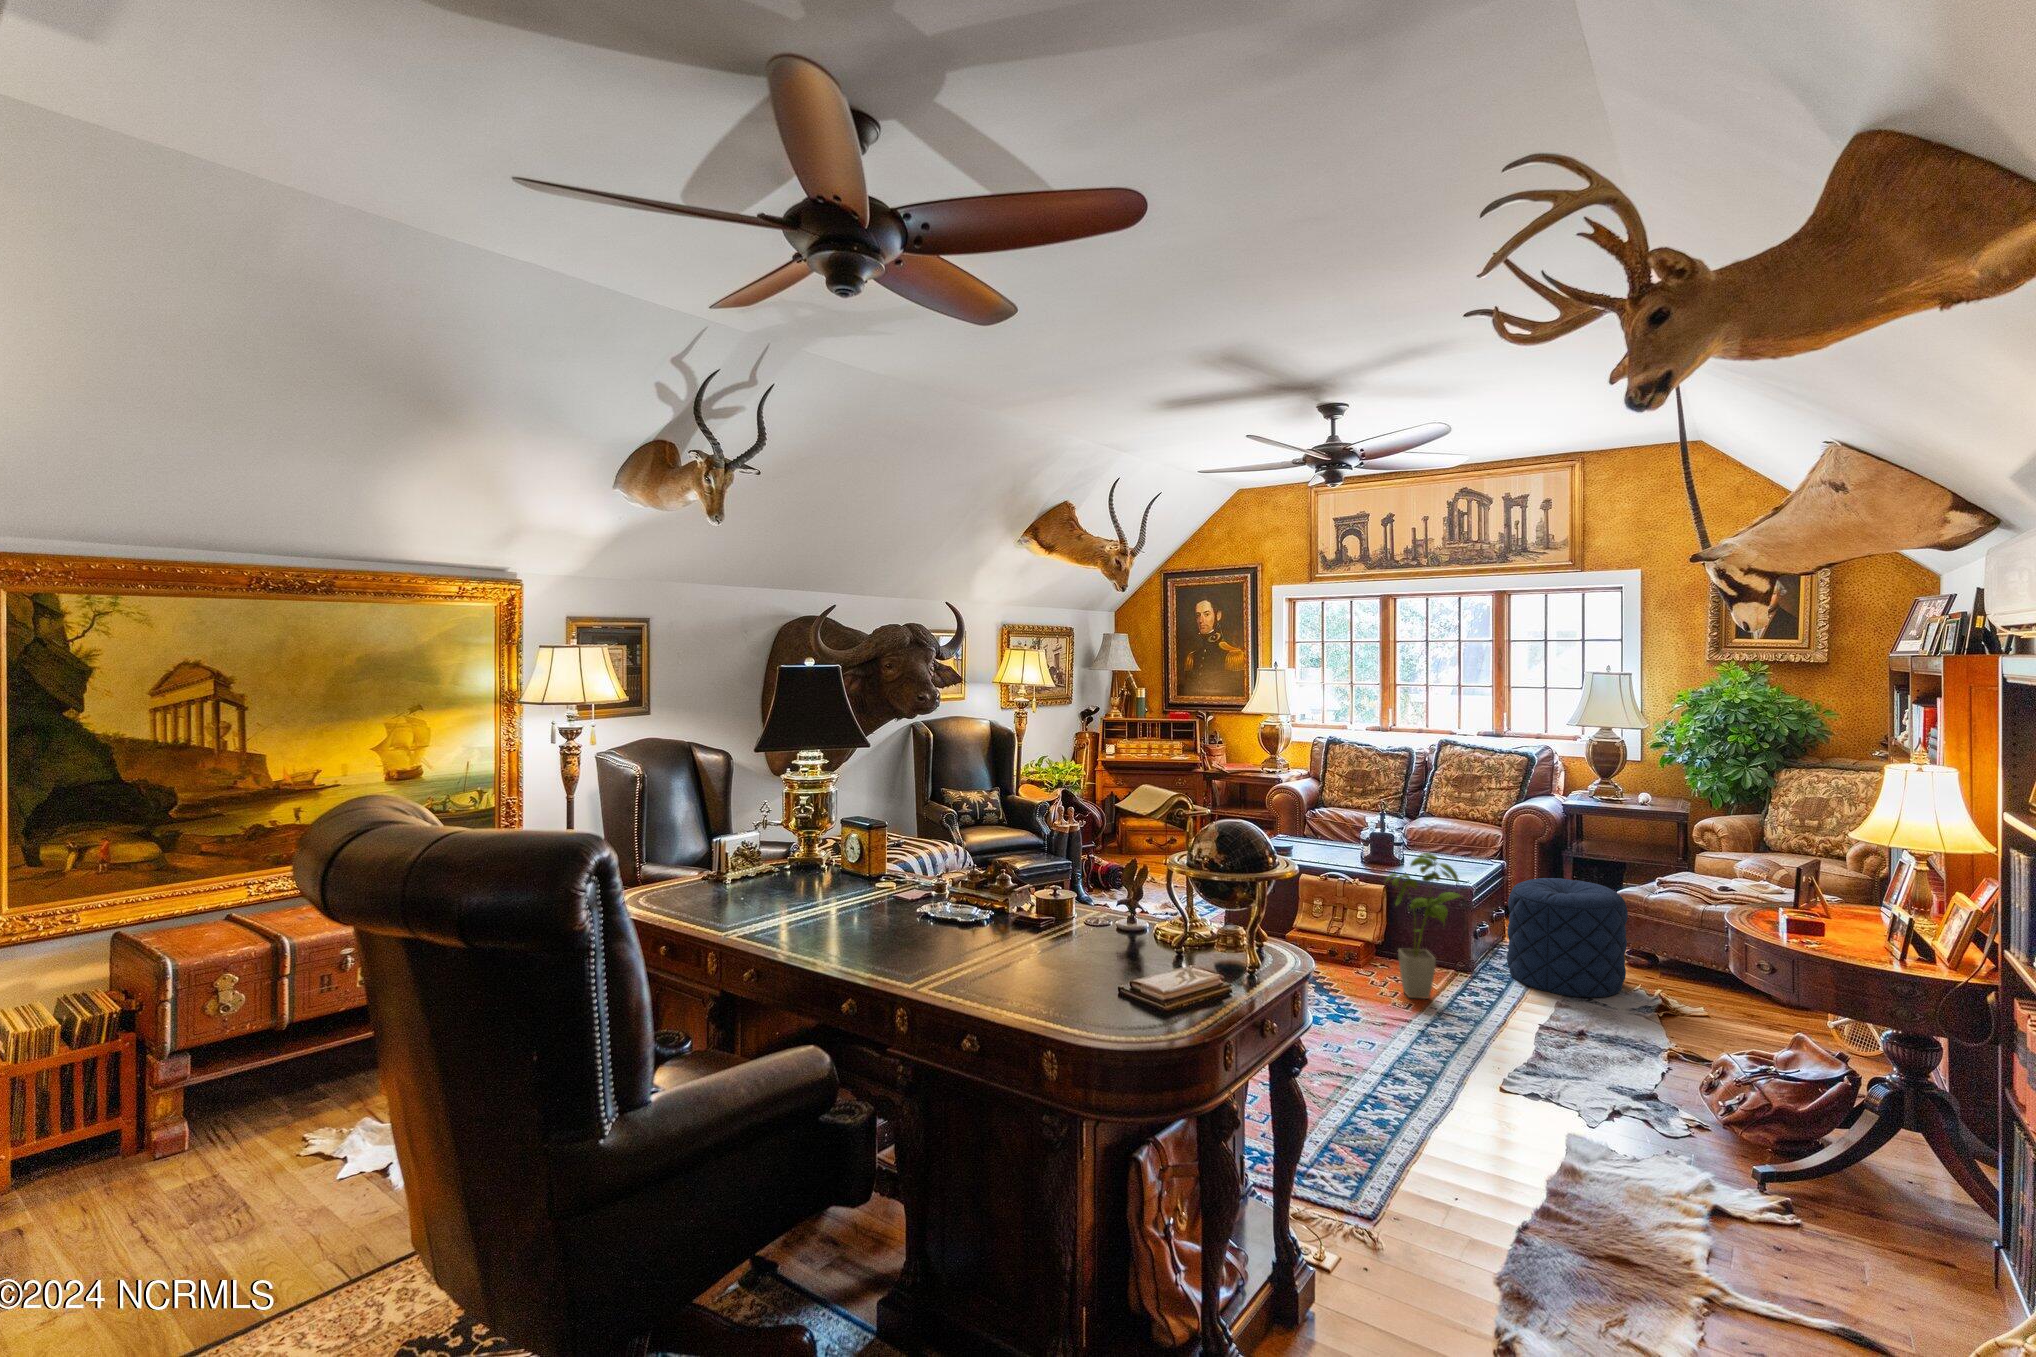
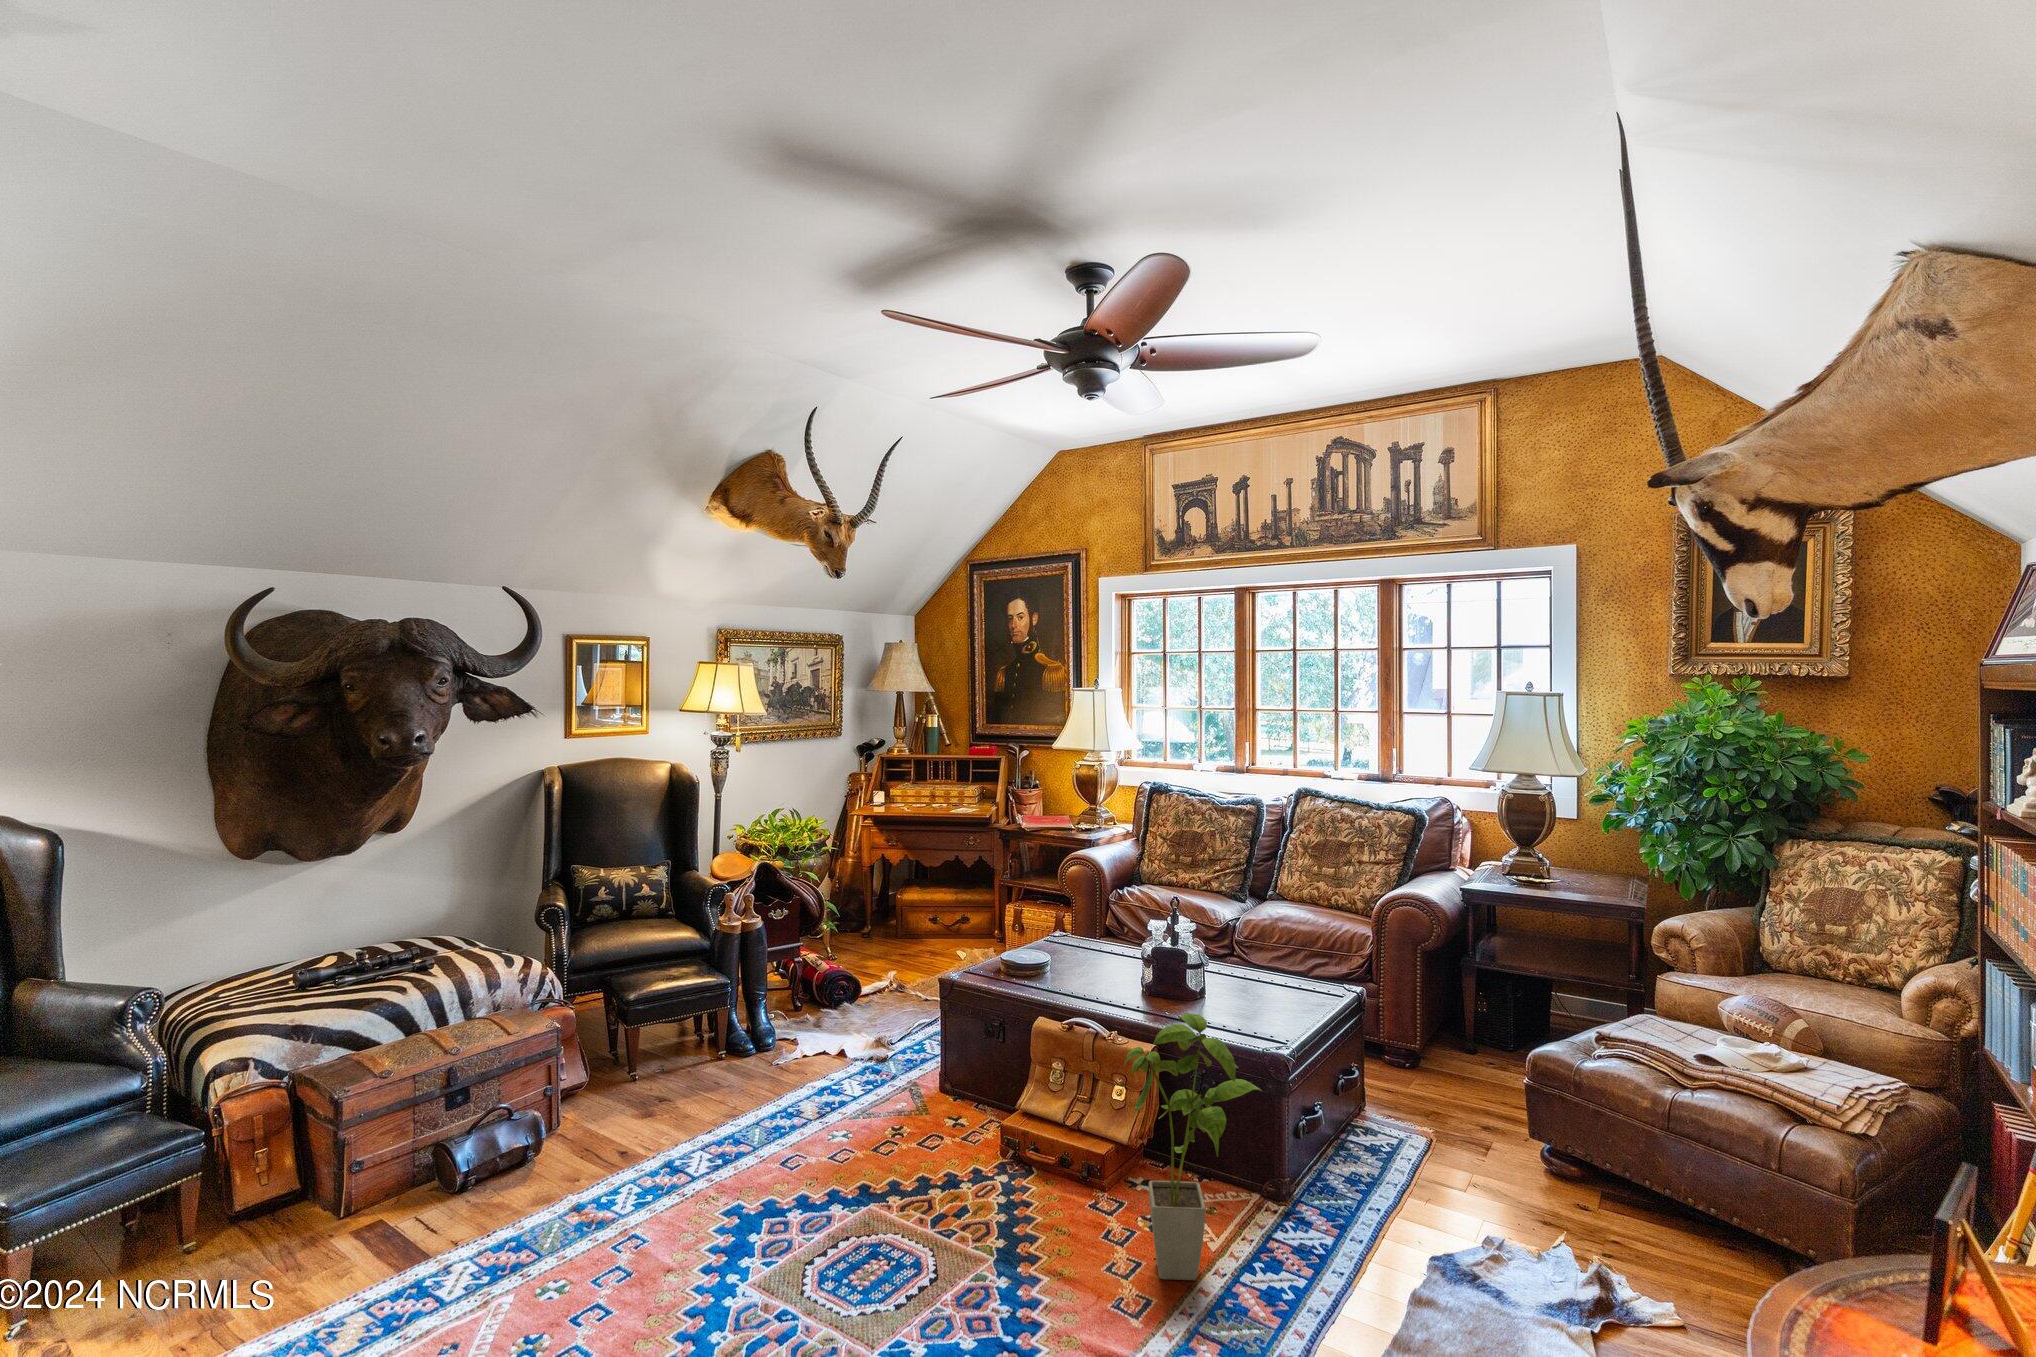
pouf: present [1507,878,1628,997] -> none [1352,1034,1546,1267]

